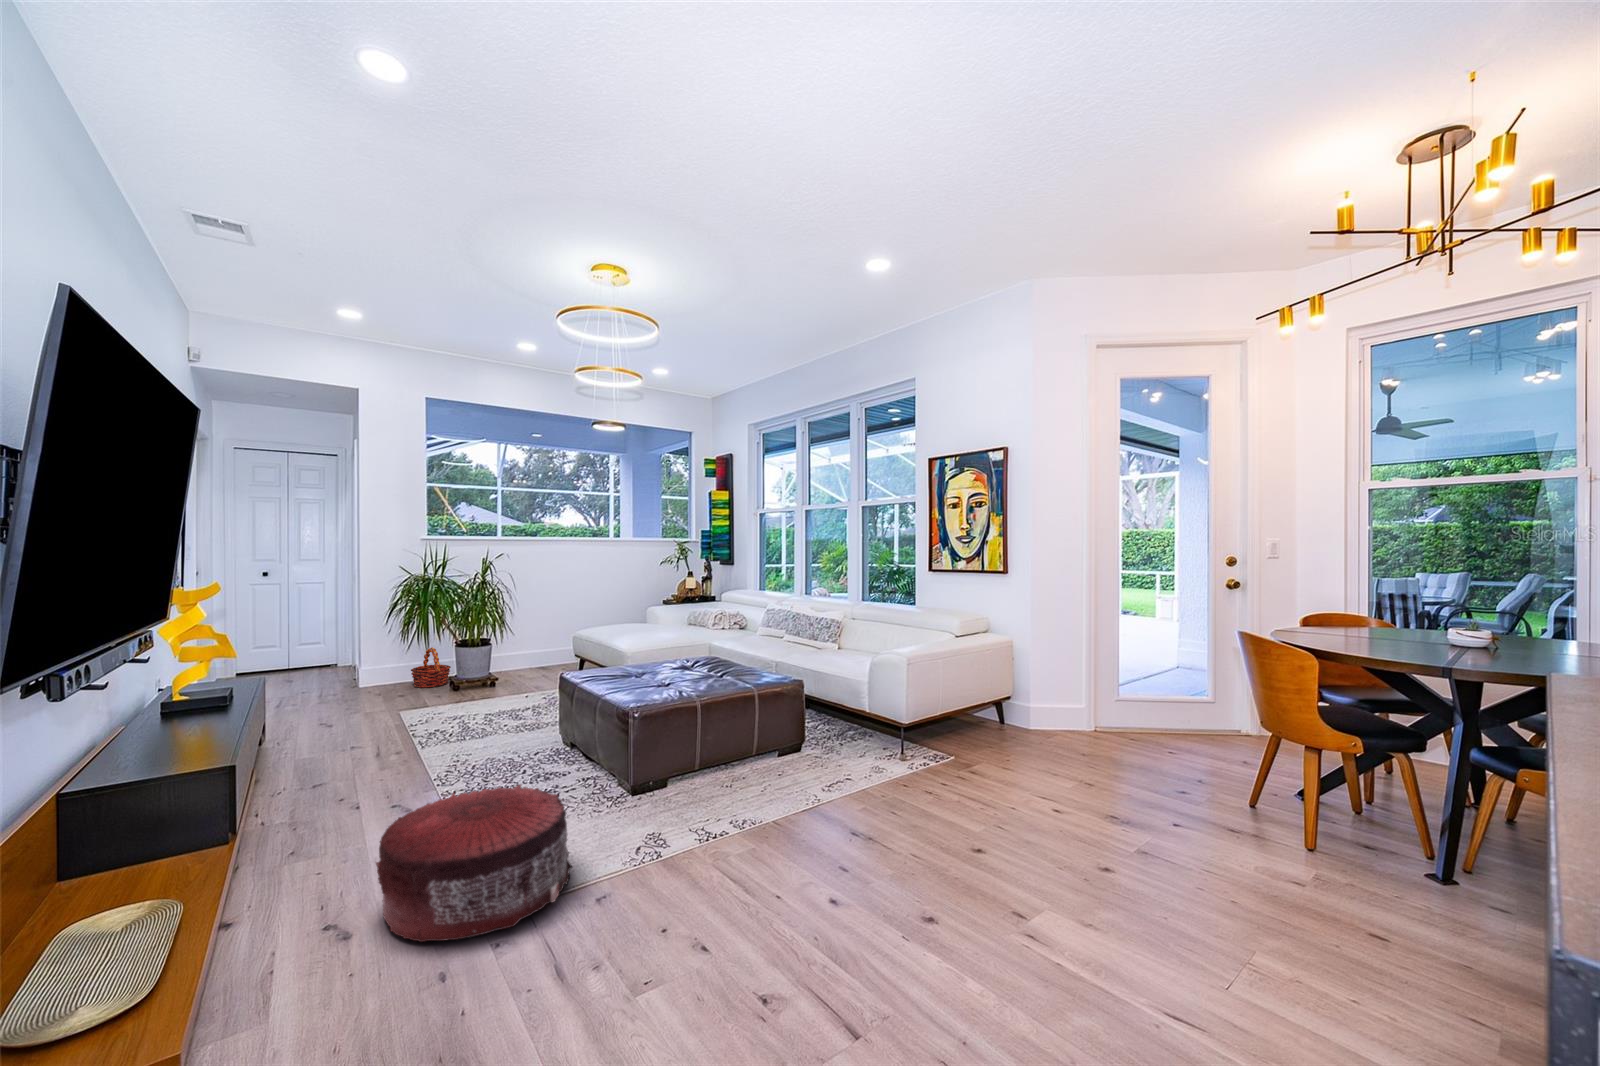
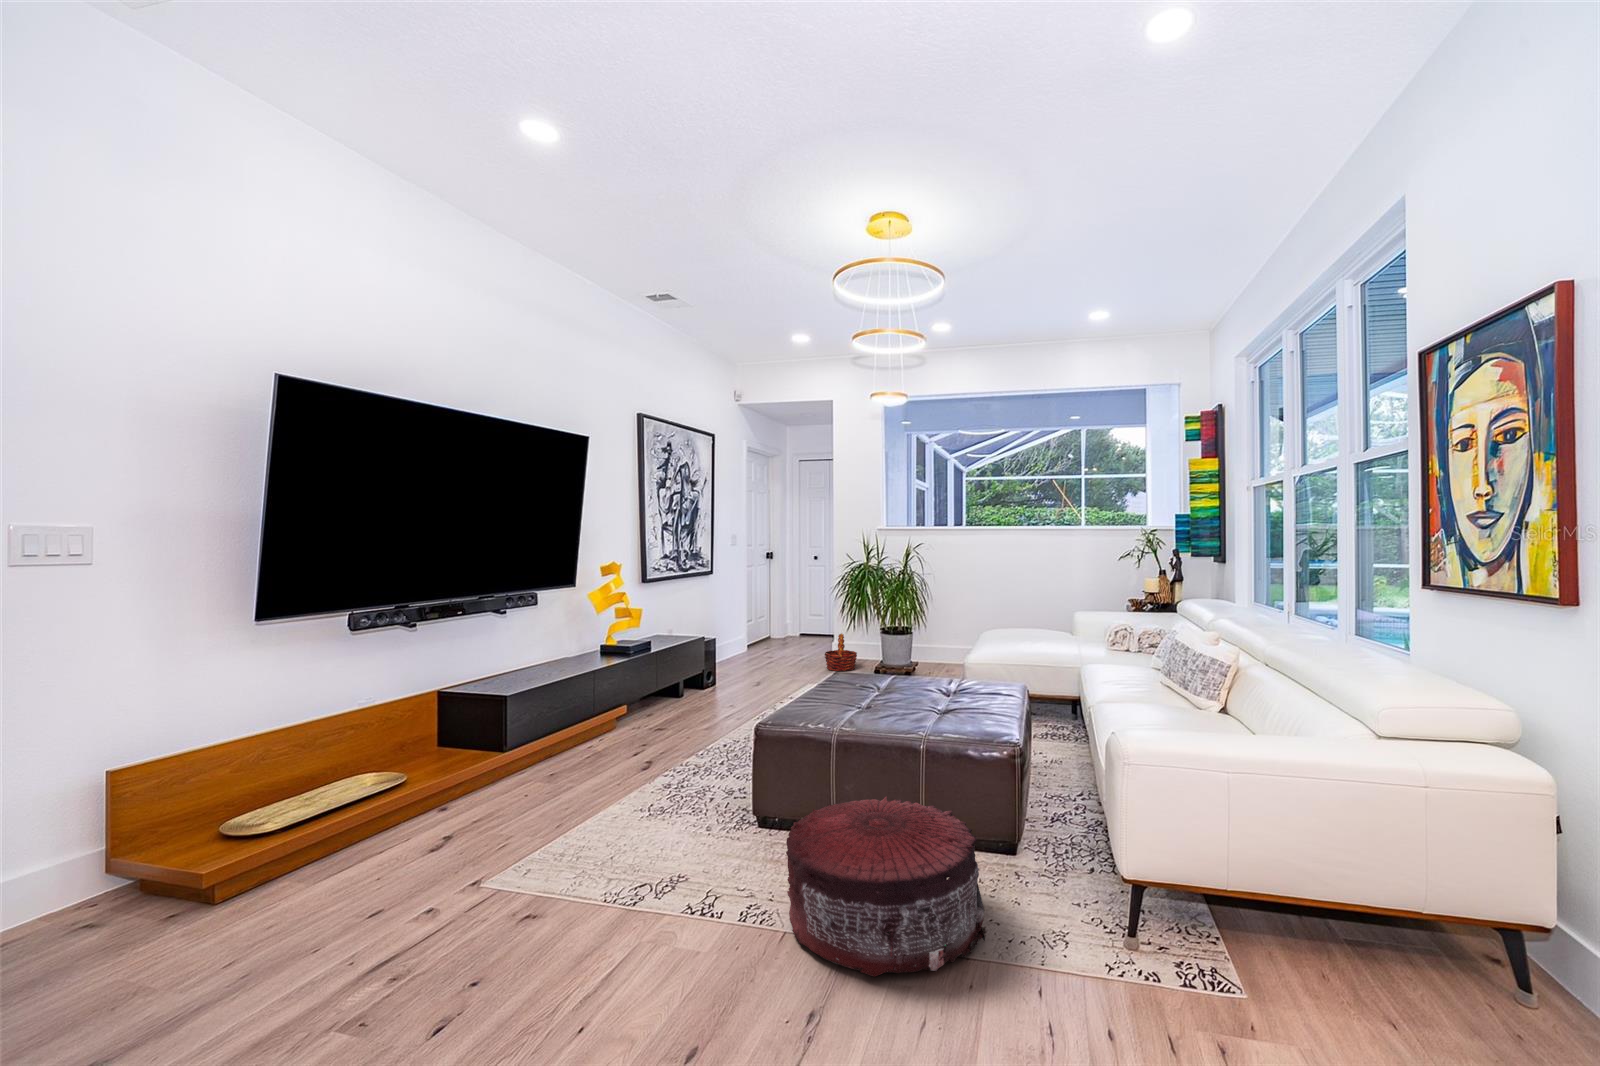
pouf: present [376,785,572,942] -> present [786,796,985,977]

